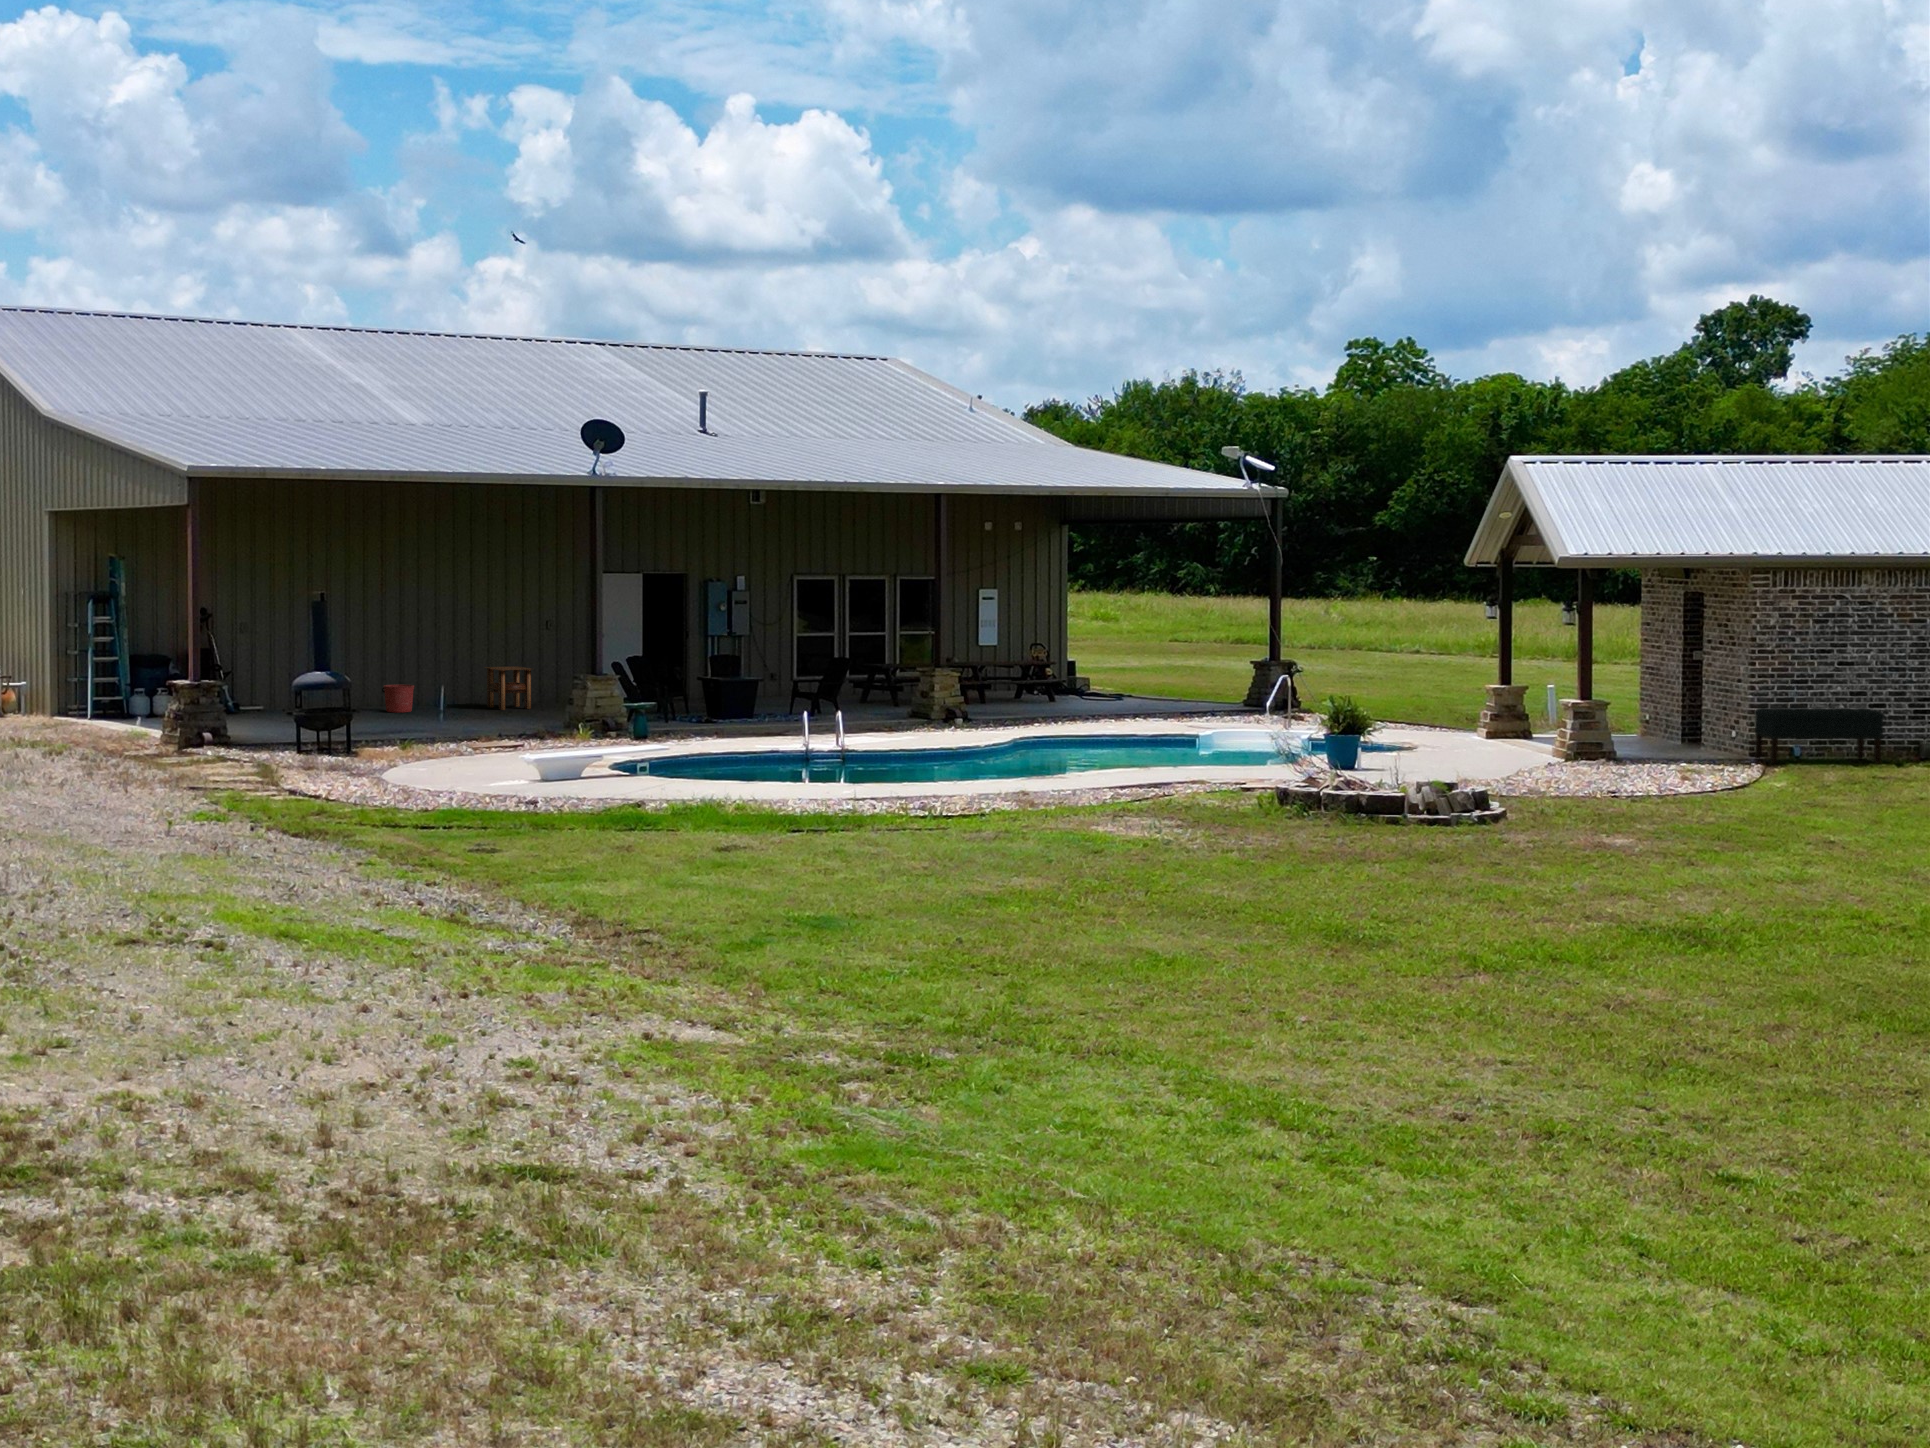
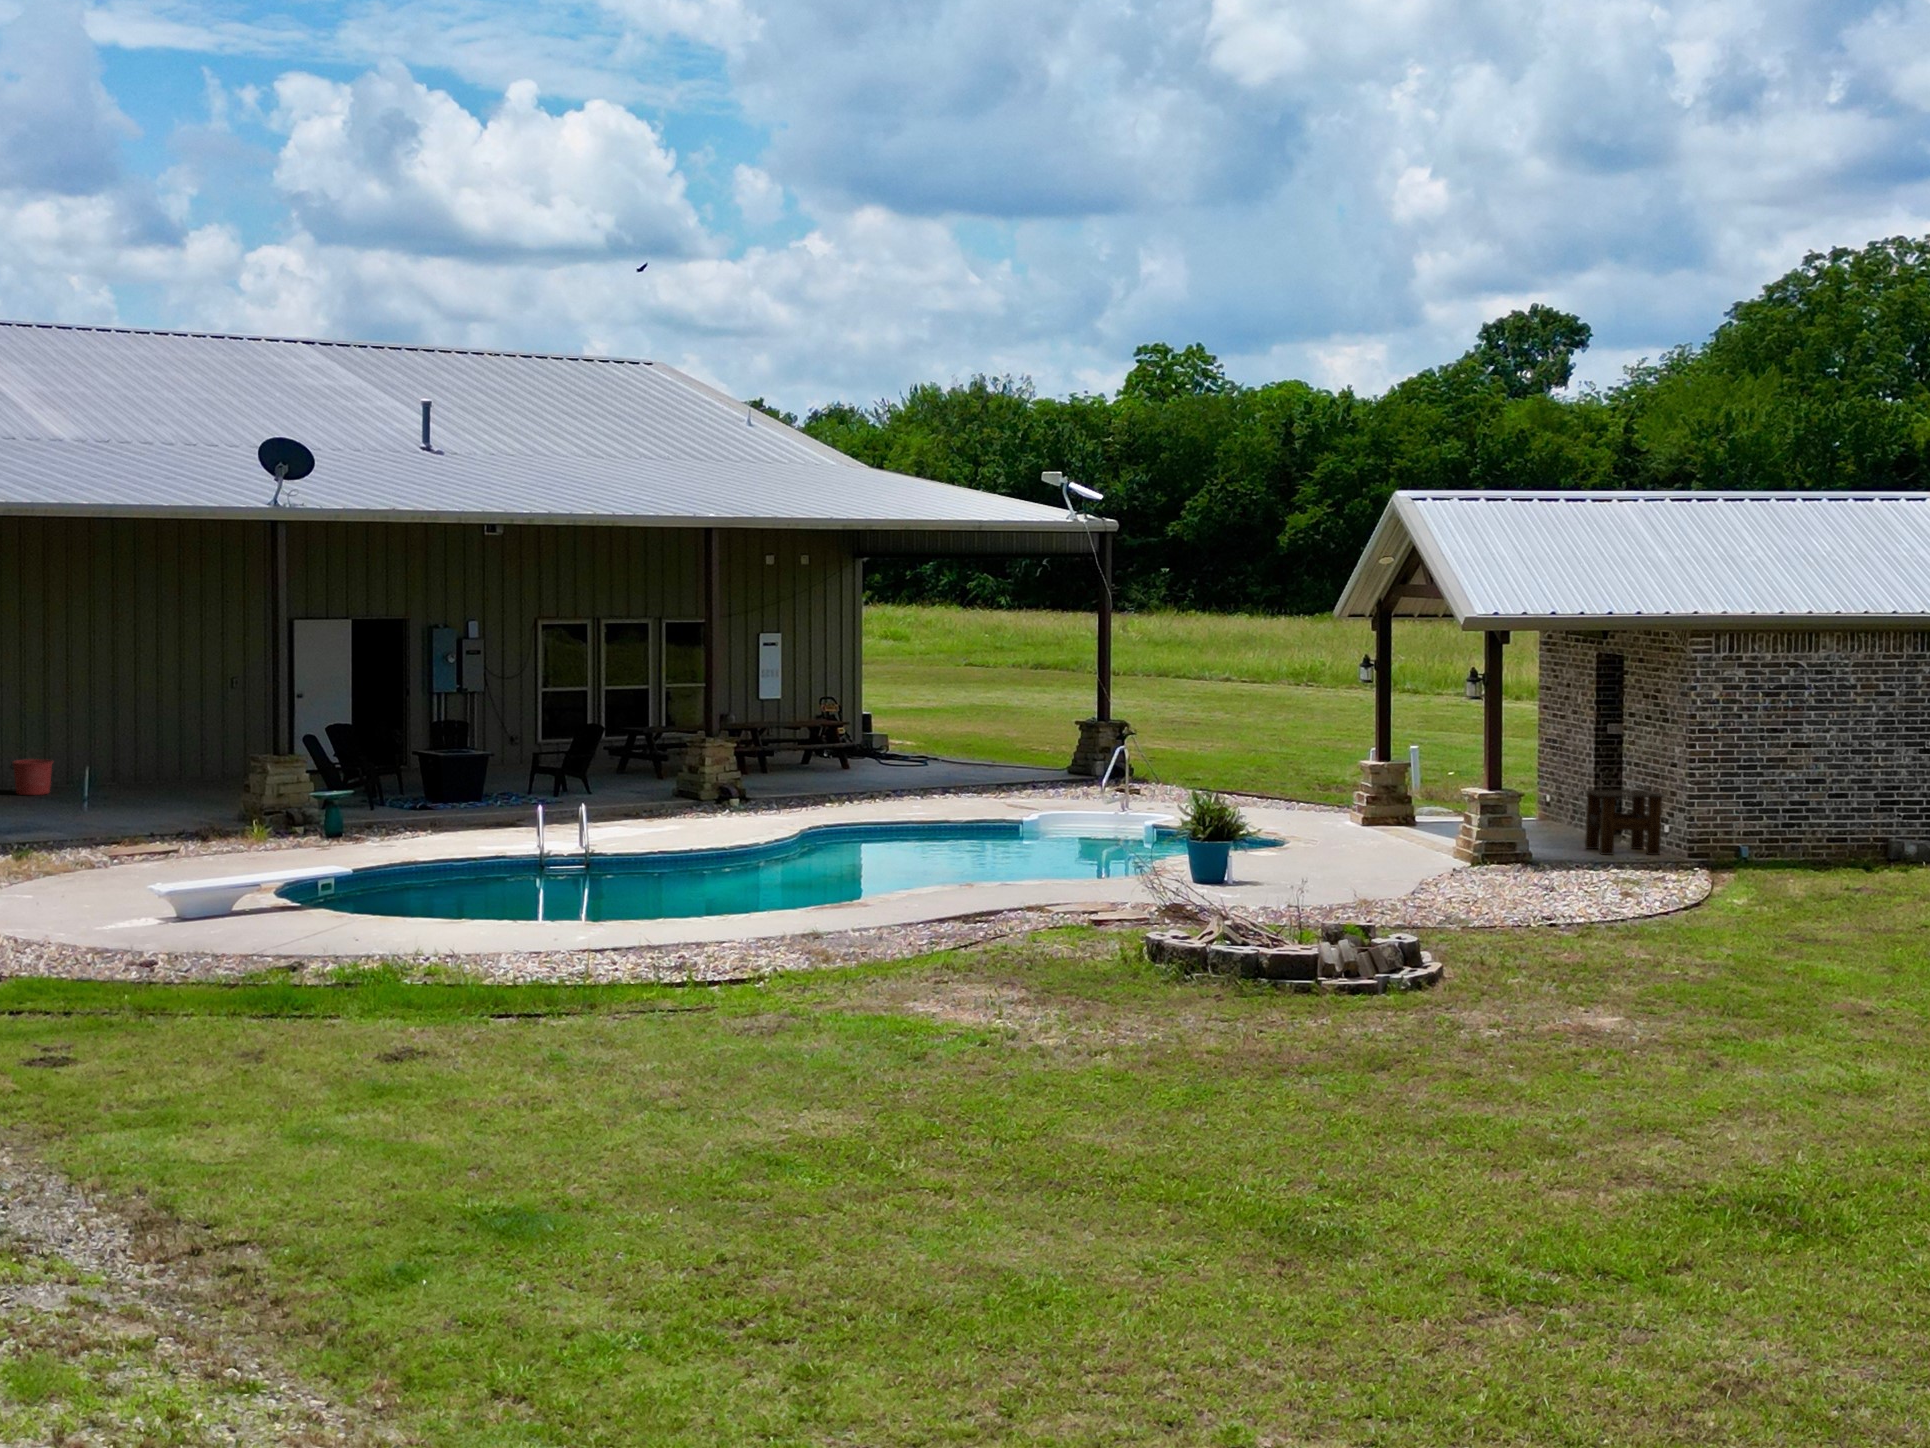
side table: present [485,666,532,710] -> present [1583,790,1666,855]
bench: present [1754,708,1885,764] -> none [1697,799,1851,868]

